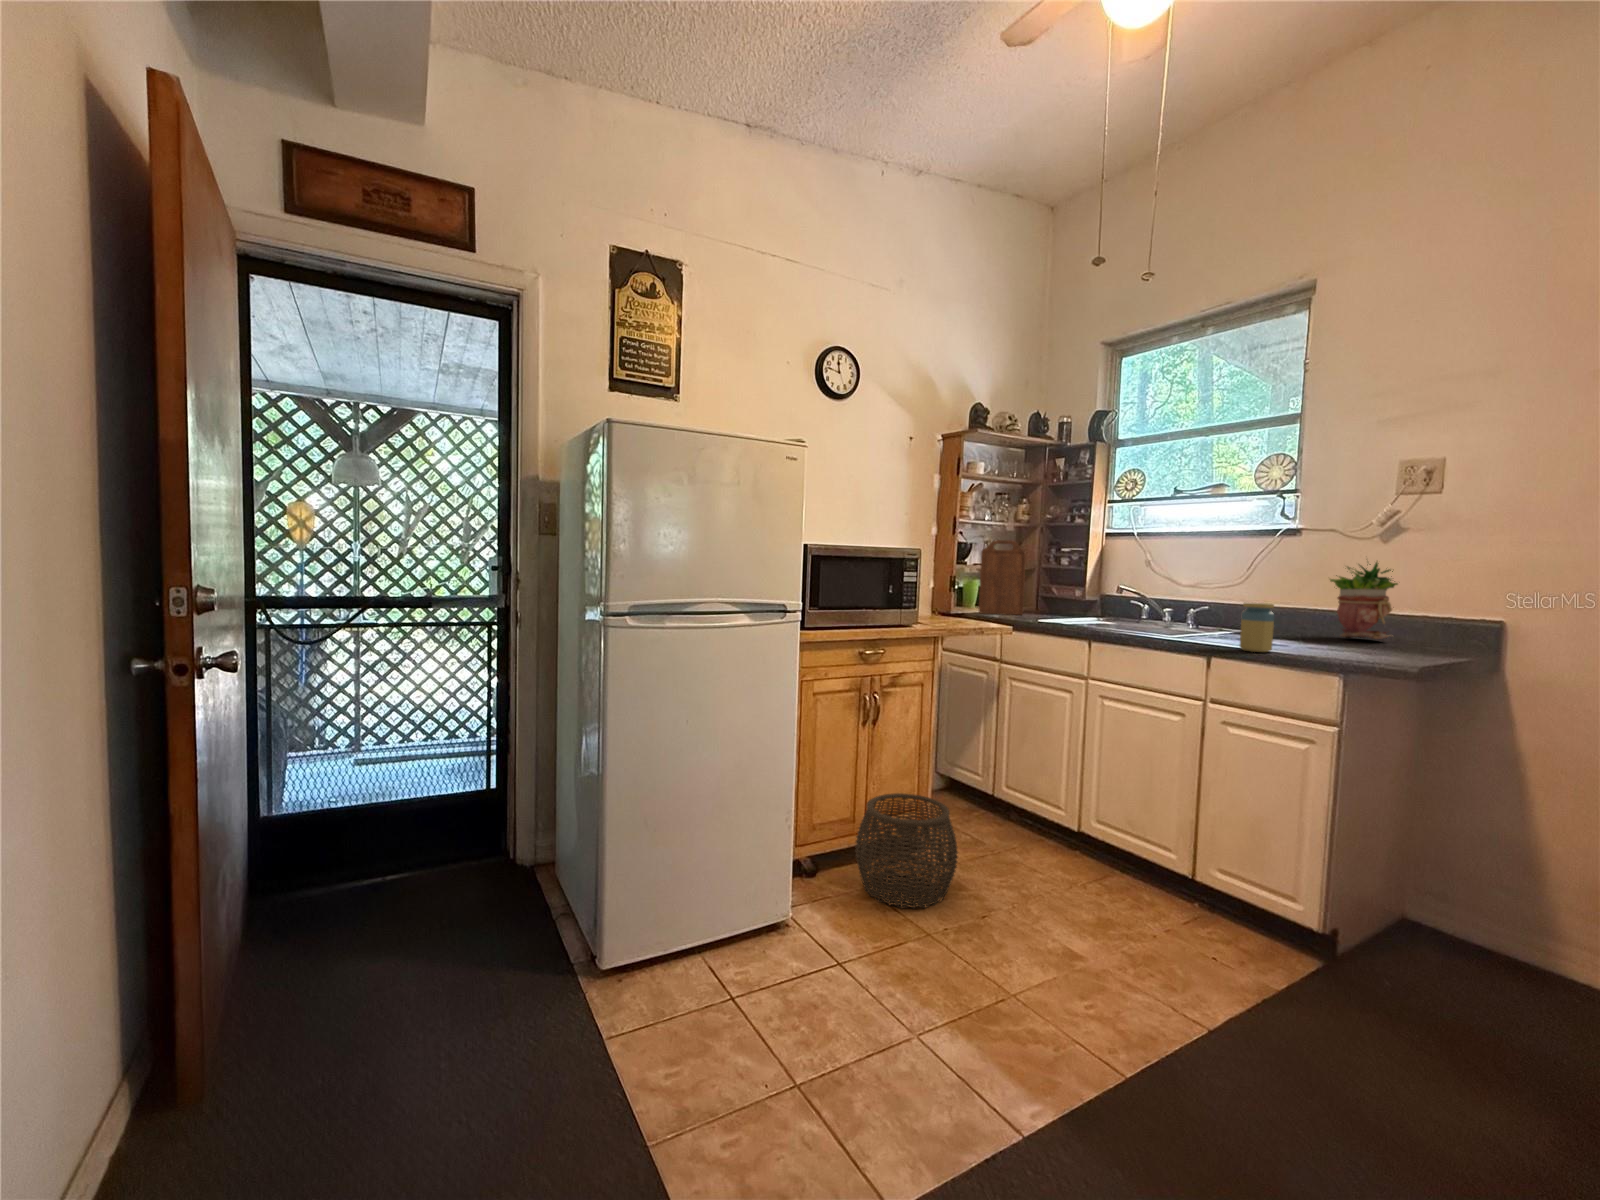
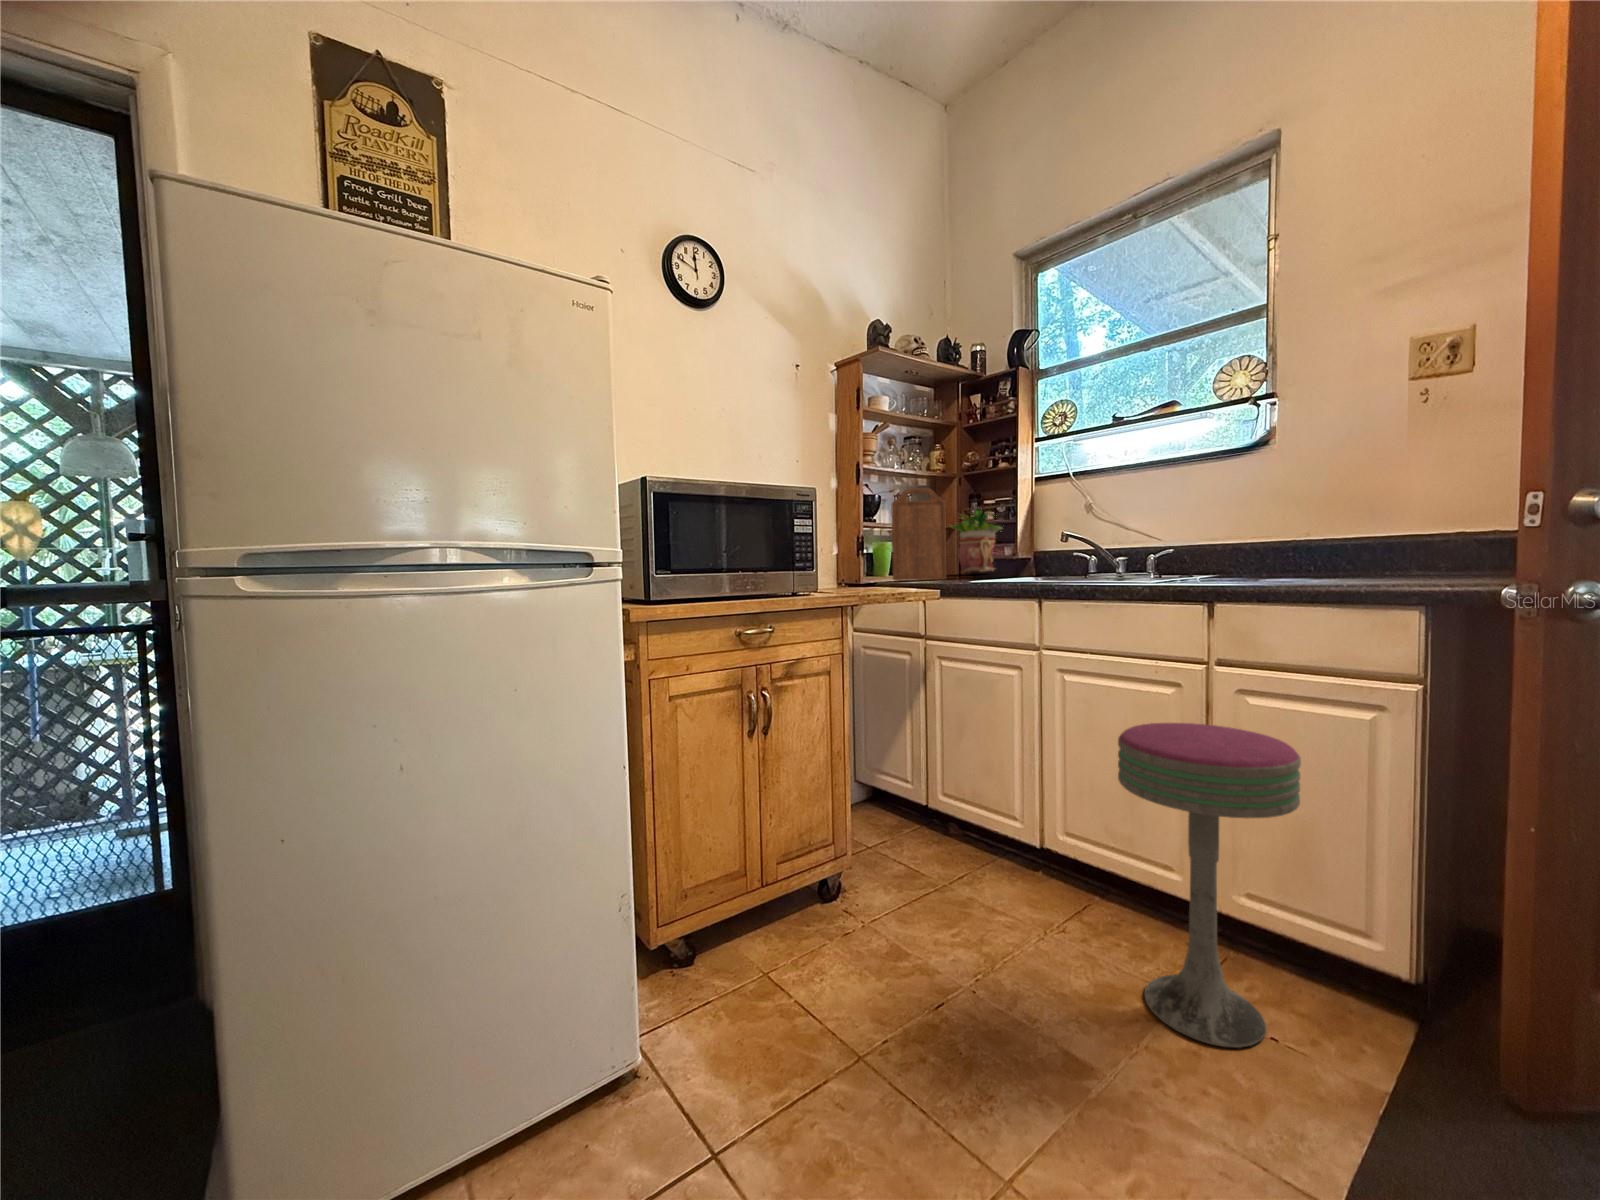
potted plant: present [1330,562,1398,639] -> present [950,510,1002,574]
jar: present [1240,602,1275,652] -> none [1259,519,1310,589]
bar stool: none [1122,739,1243,957] -> present [1118,723,1301,1048]
woven basket: present [855,793,958,909] -> none [744,828,894,1012]

